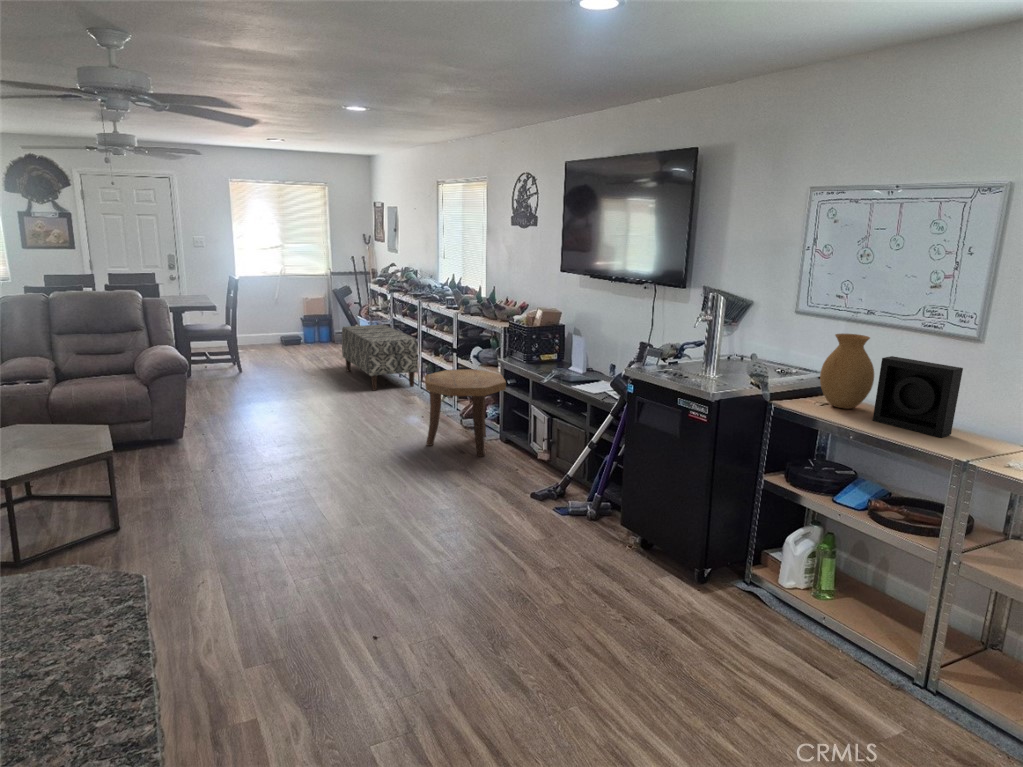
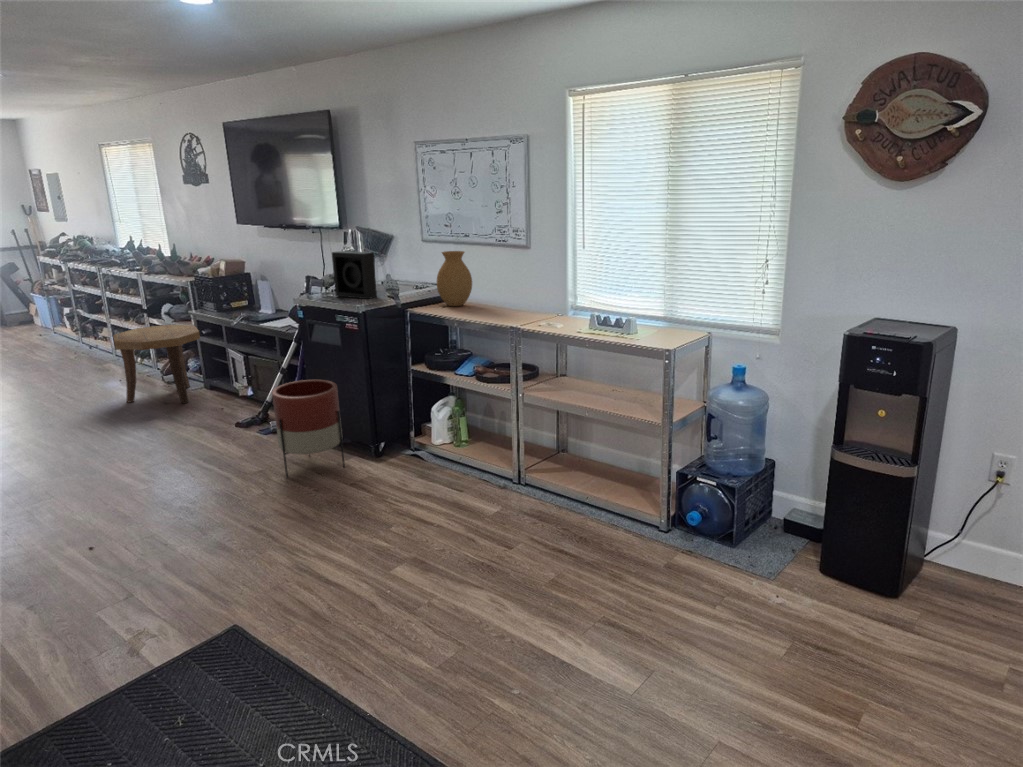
bench: present [342,325,418,390] -> none [10,297,110,365]
speaker: present [873,356,963,438] -> present [332,251,377,299]
planter: none [586,470,669,591] -> present [272,380,345,477]

